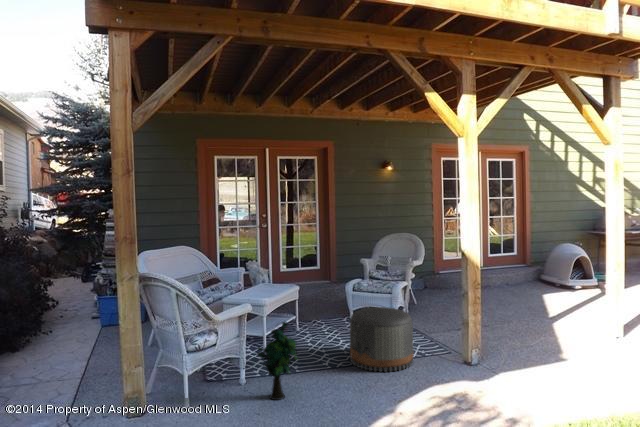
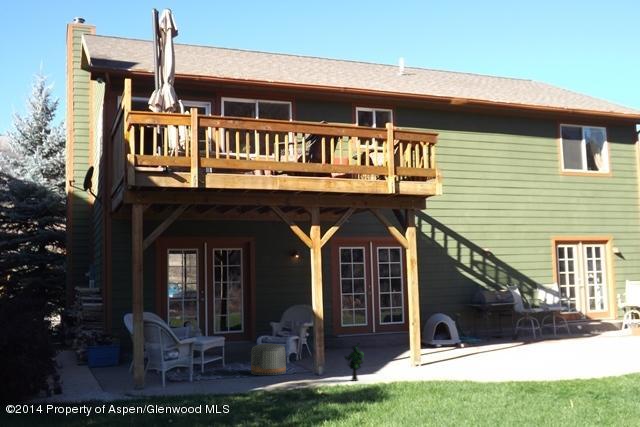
decorative plant: present [257,322,298,400] -> present [345,343,364,381]

